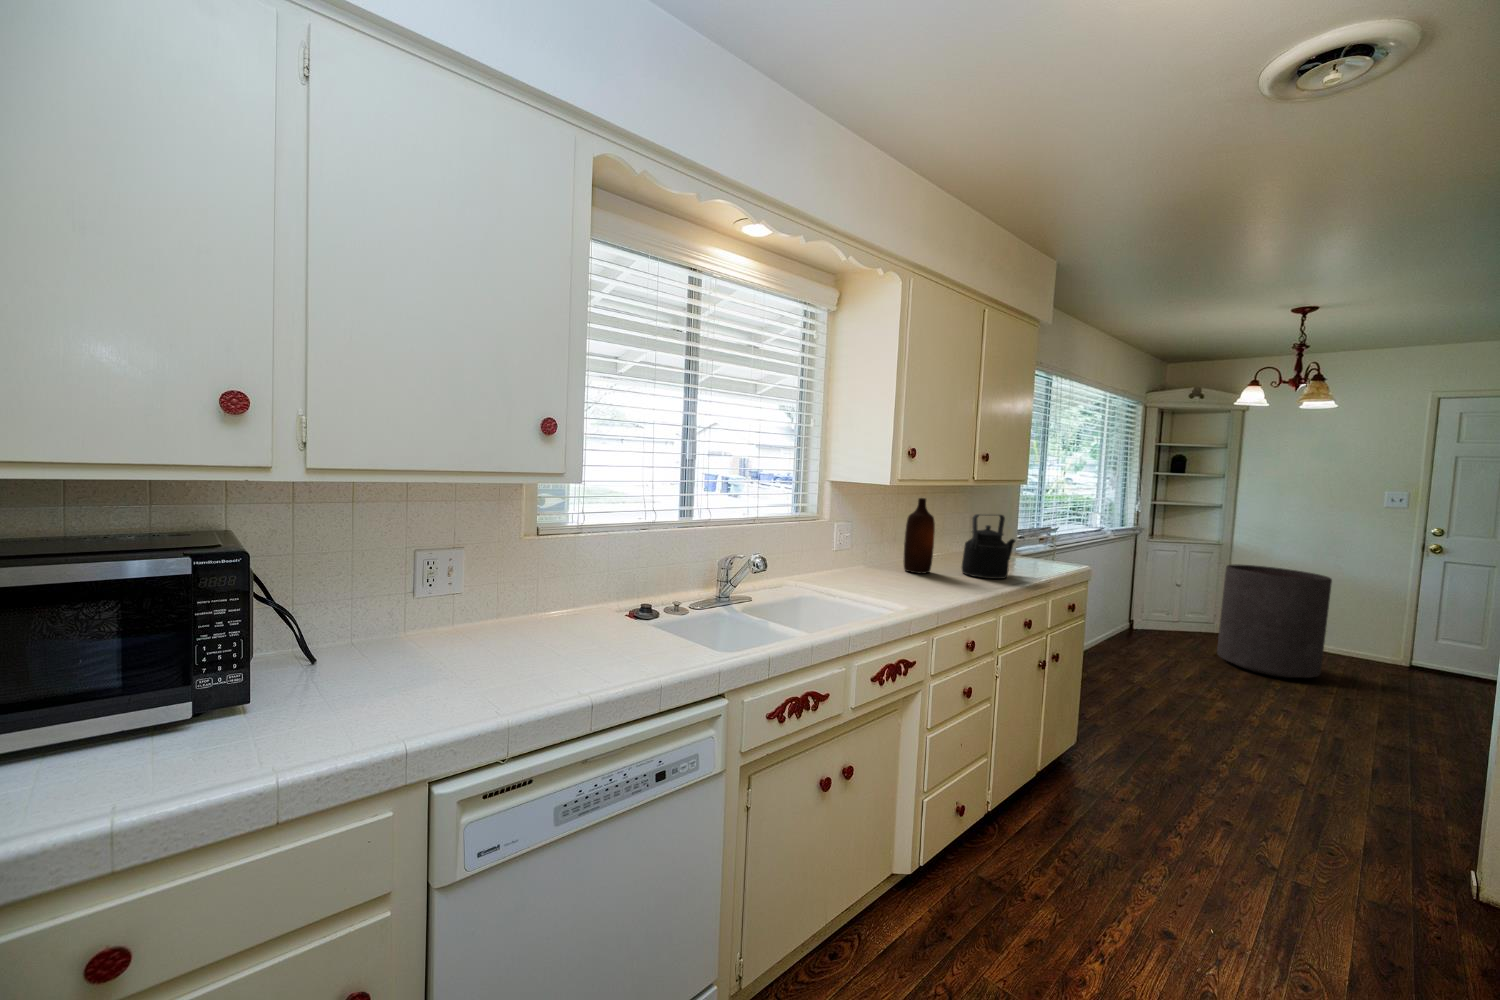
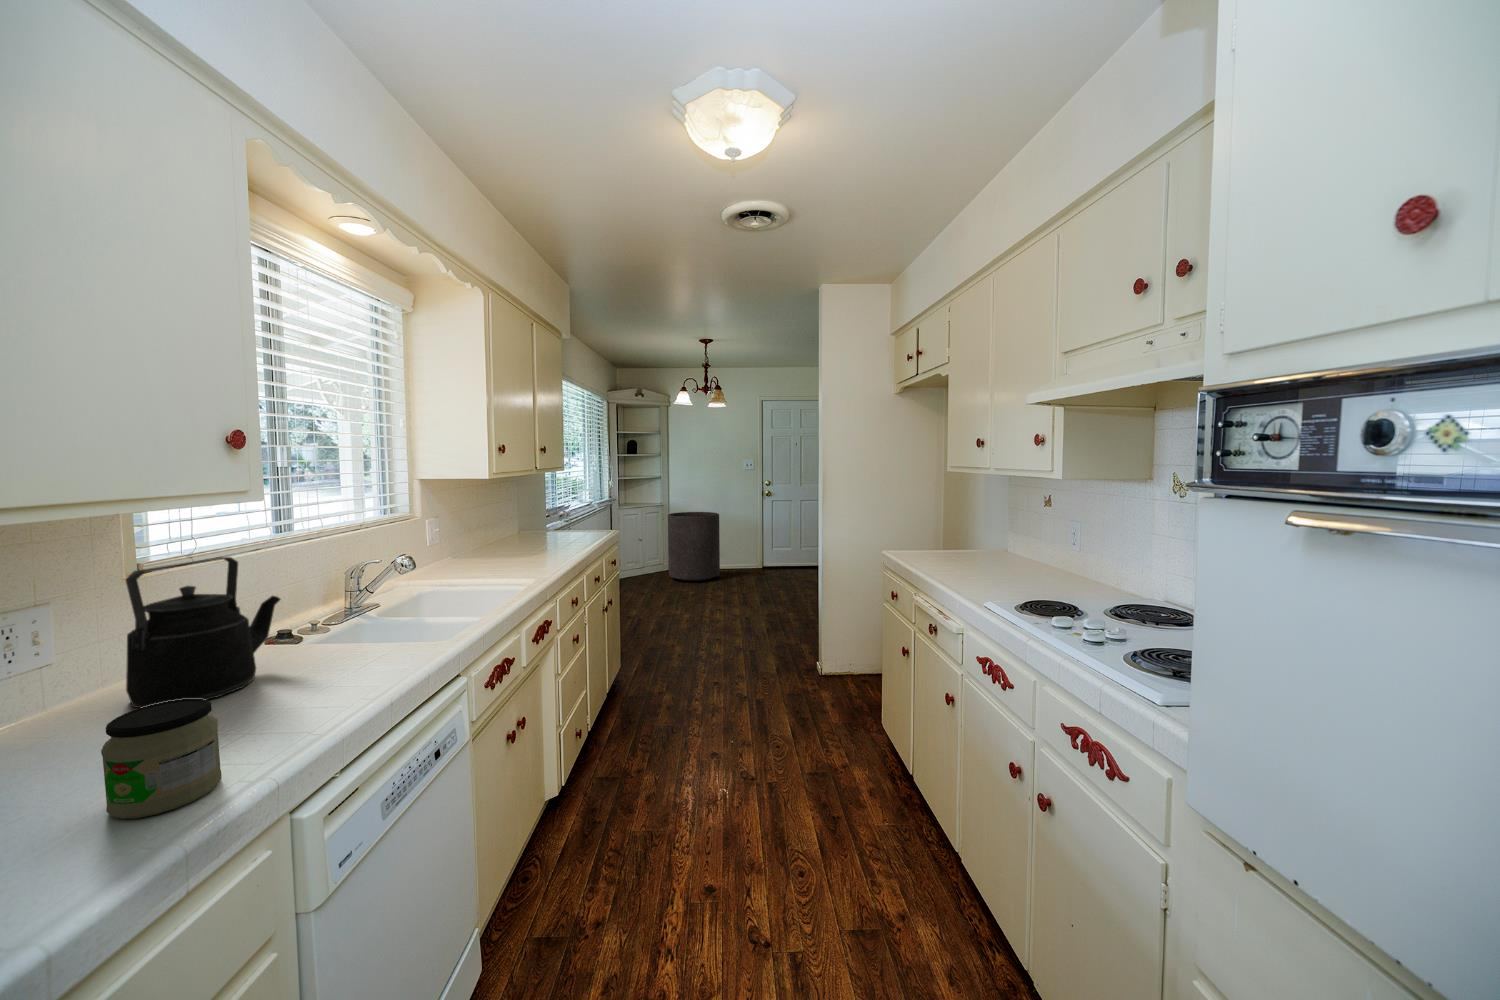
bottle: present [904,498,935,574] -> none [490,487,517,553]
kettle: present [962,514,1015,579] -> present [125,557,280,708]
jar: none [347,637,427,730] -> present [101,699,222,819]

